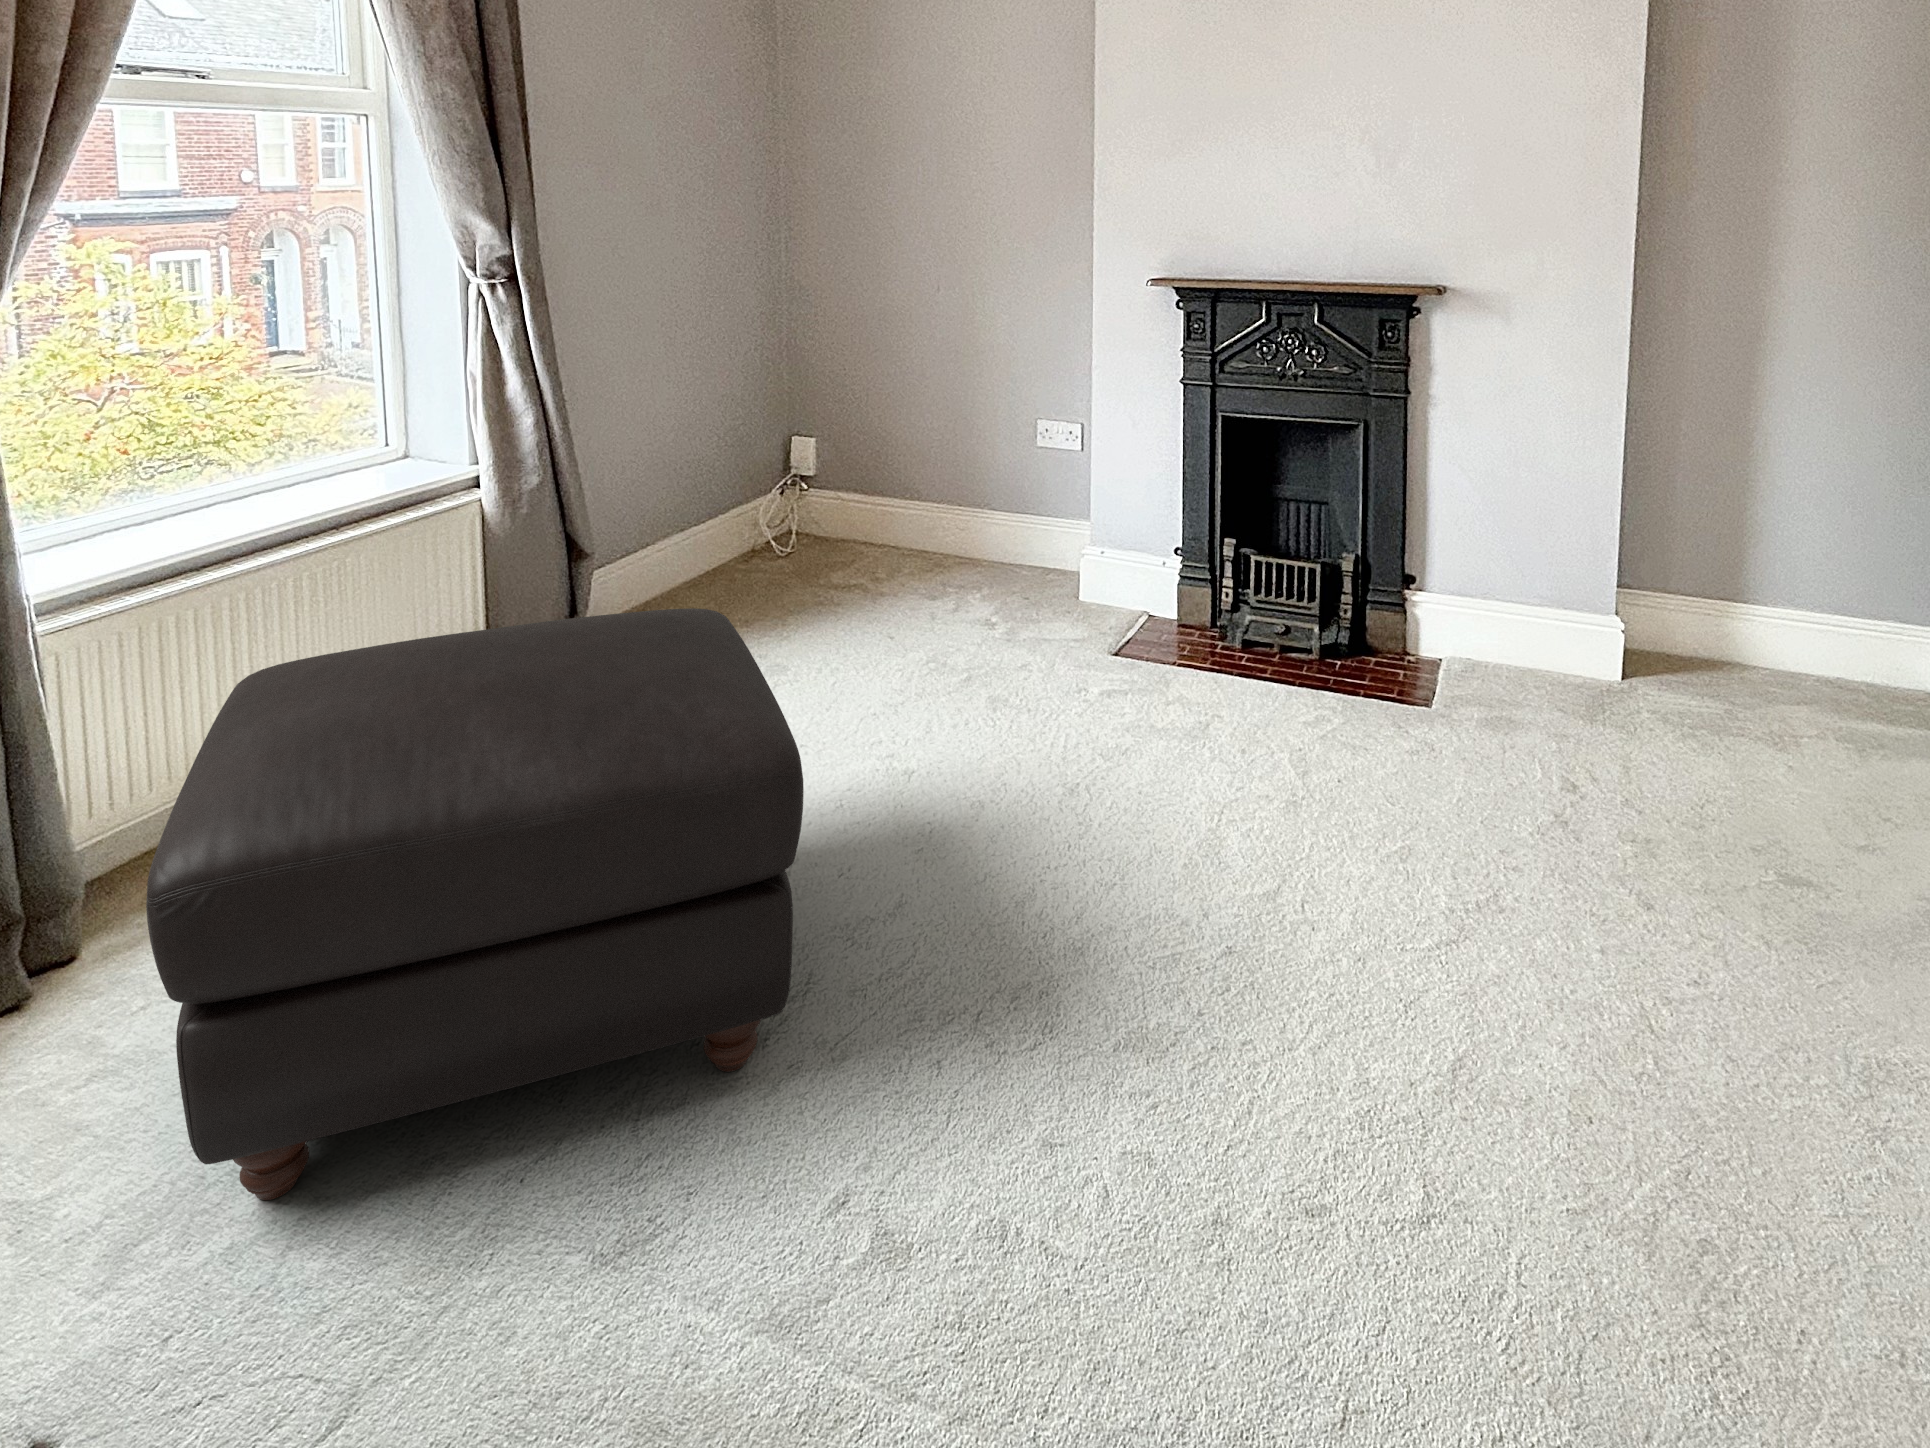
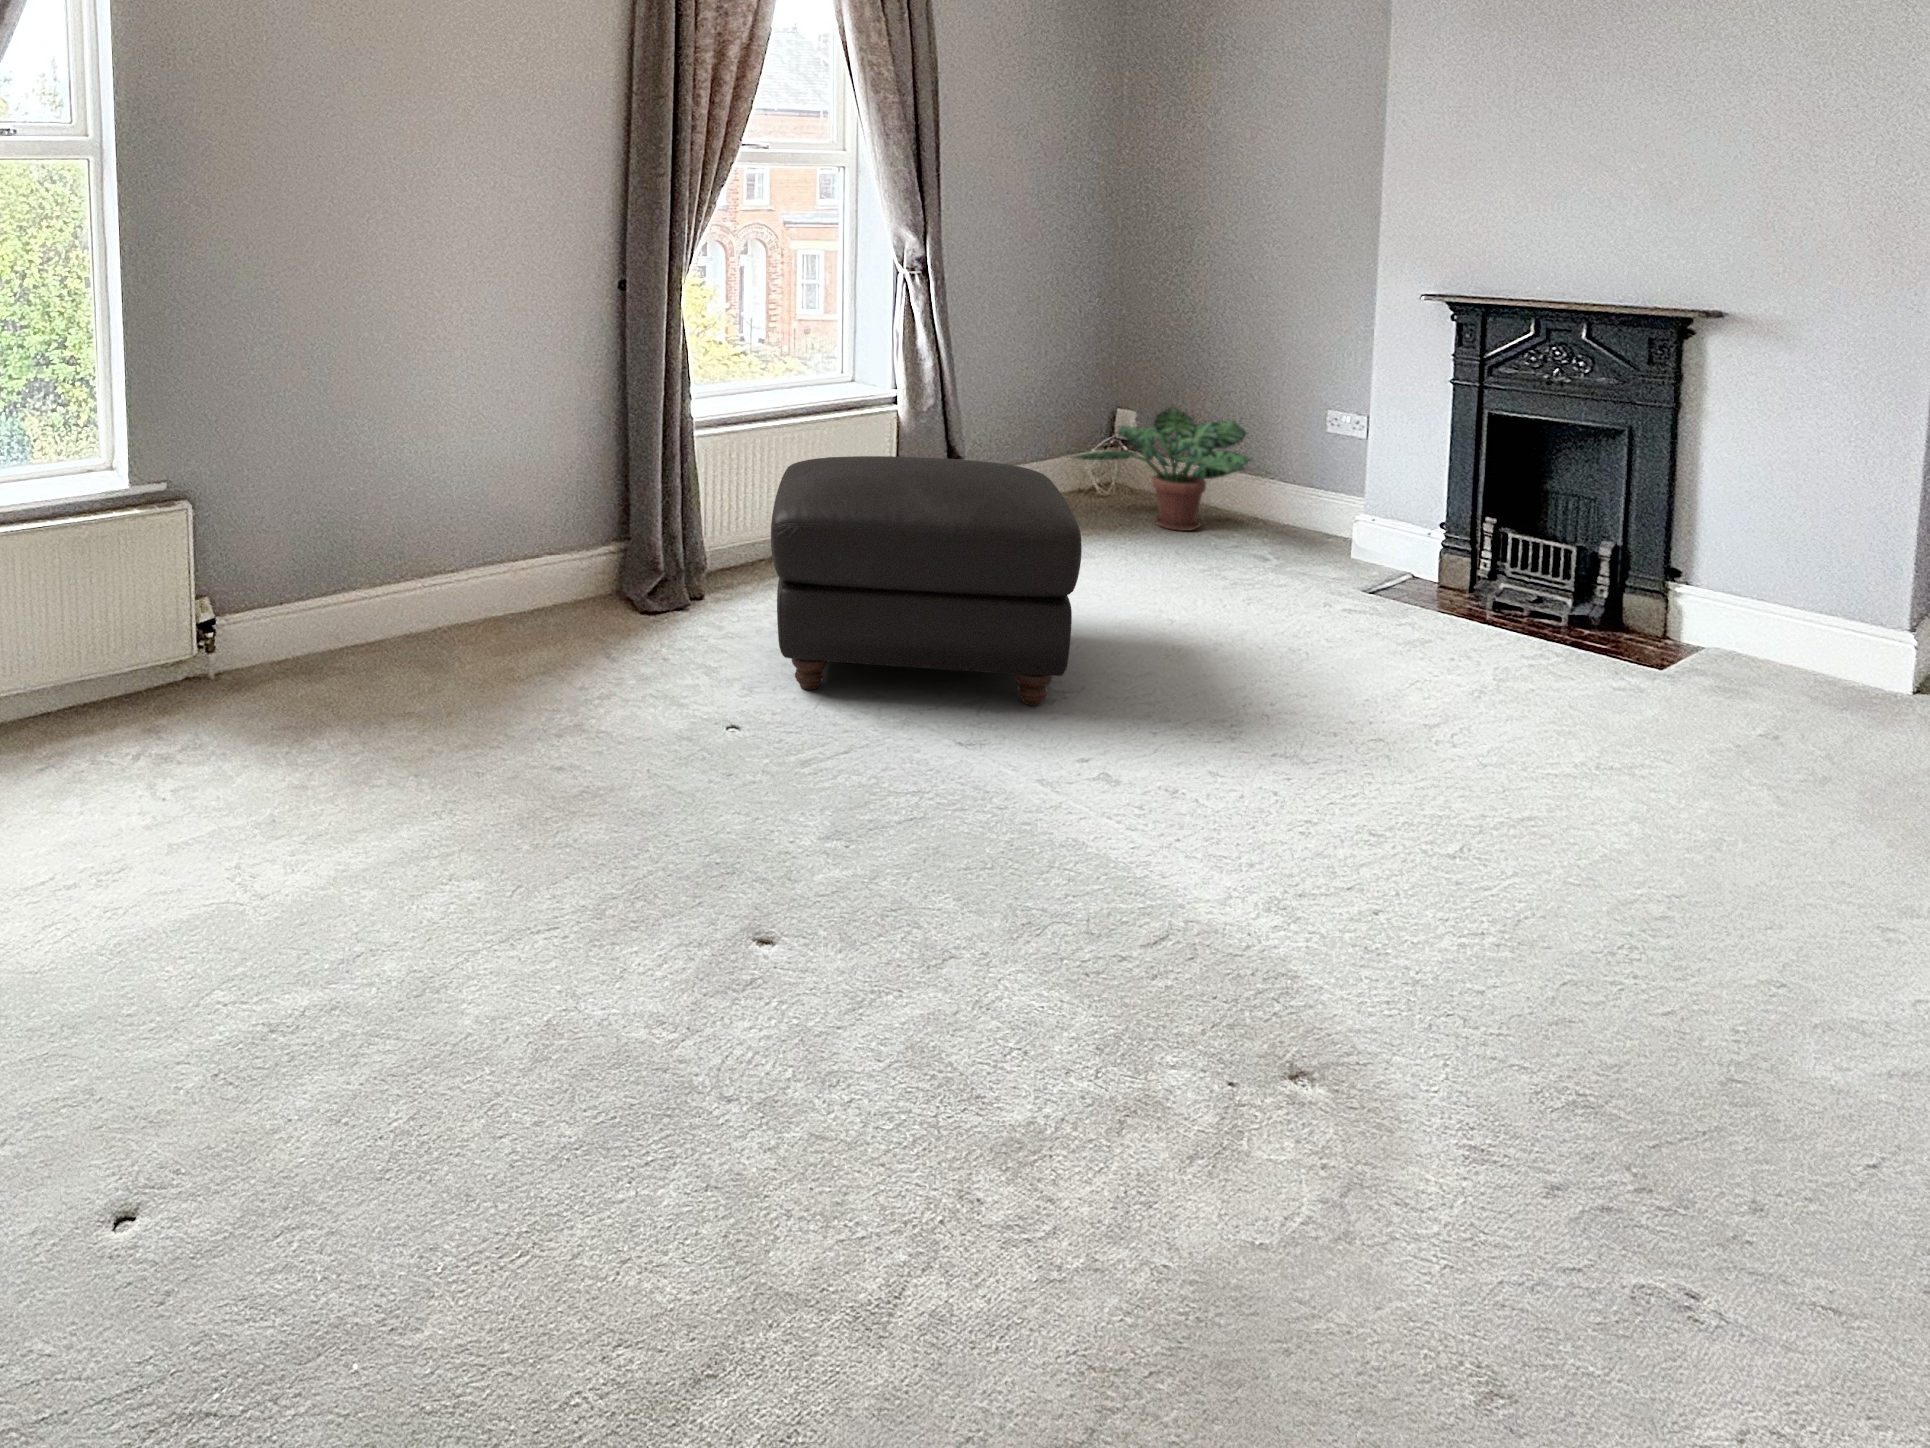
potted plant: none [732,437,964,597] -> present [1072,407,1251,531]

